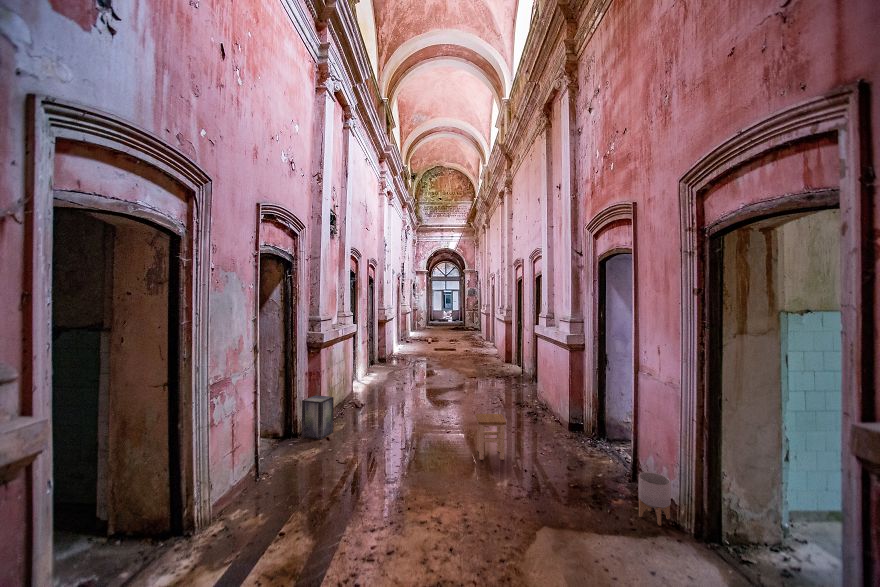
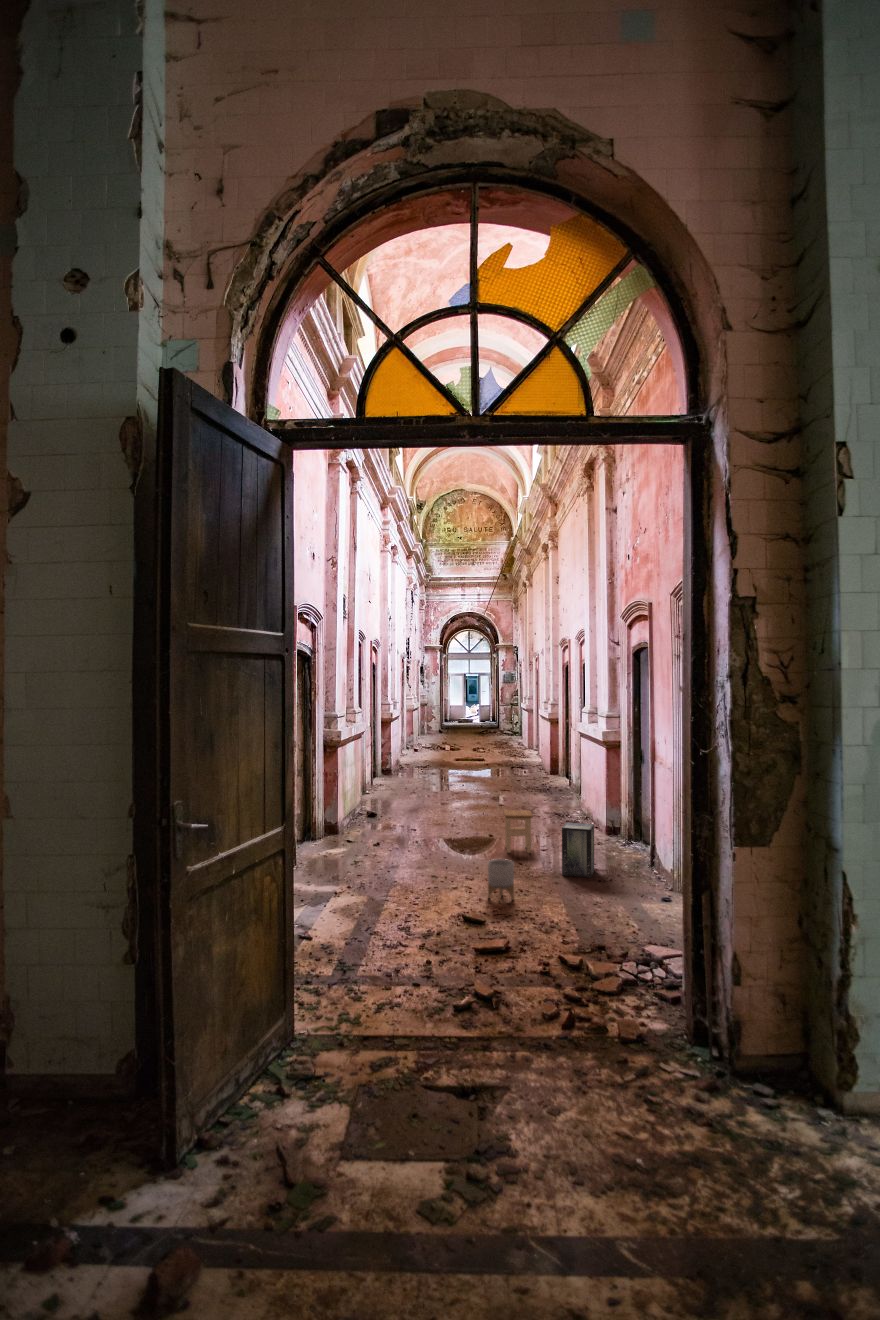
storage box: present [302,395,334,439] -> present [562,822,594,878]
planter: present [638,472,671,526] -> present [488,859,514,902]

